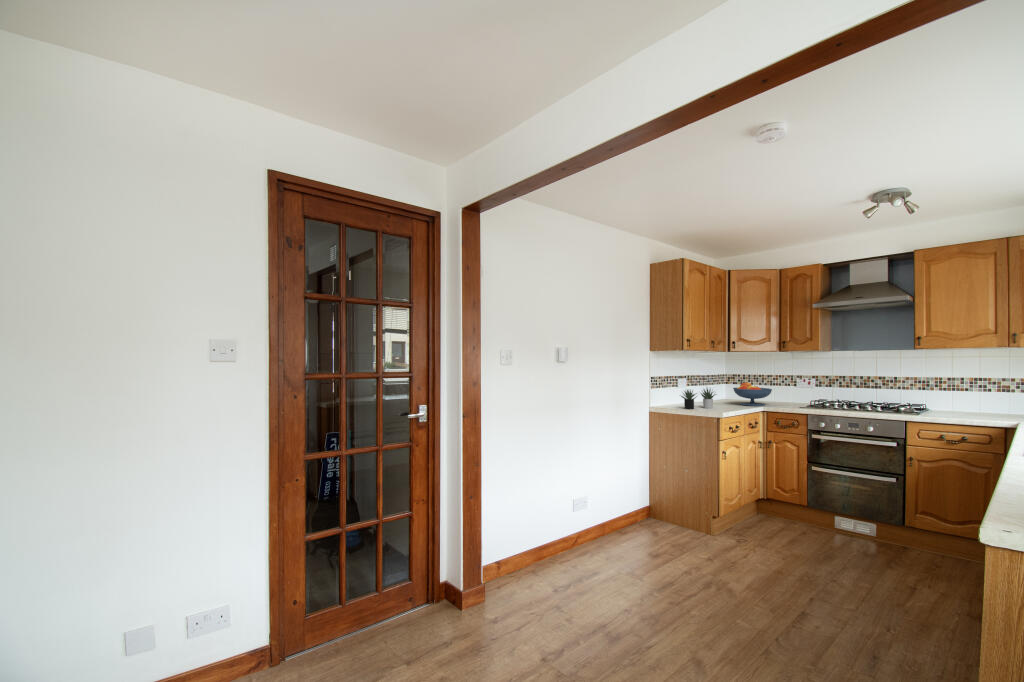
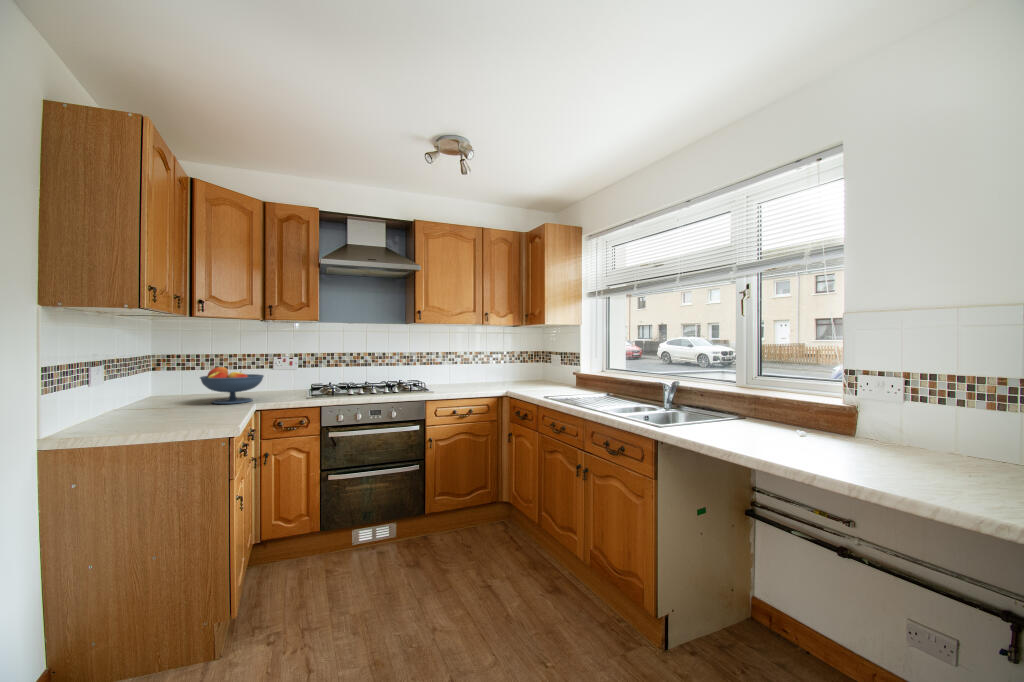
succulent plant: present [681,388,716,409] -> none [112,377,191,425]

